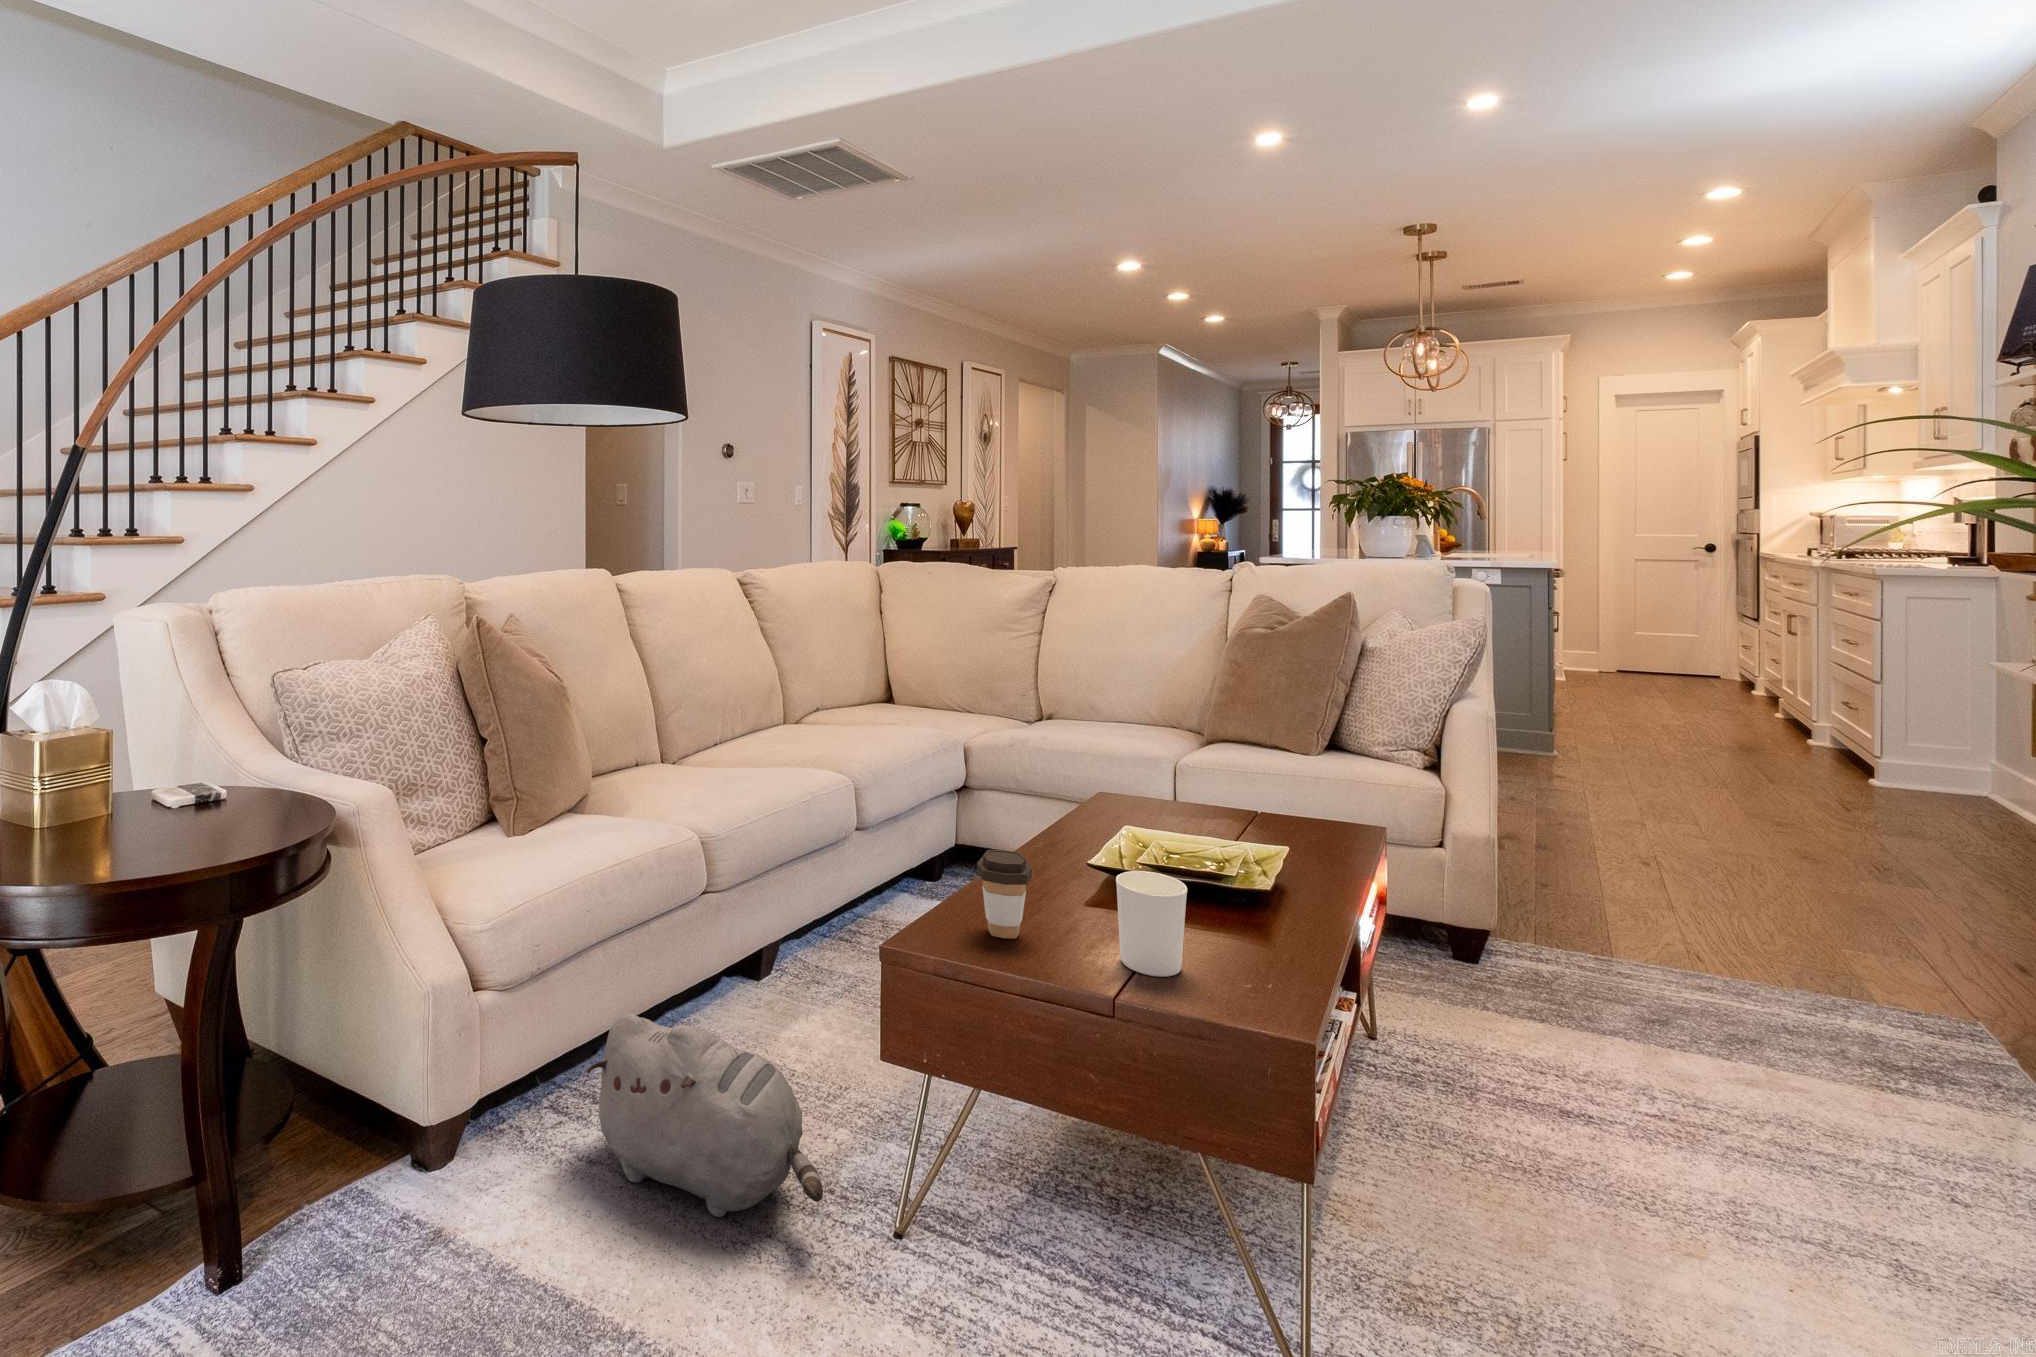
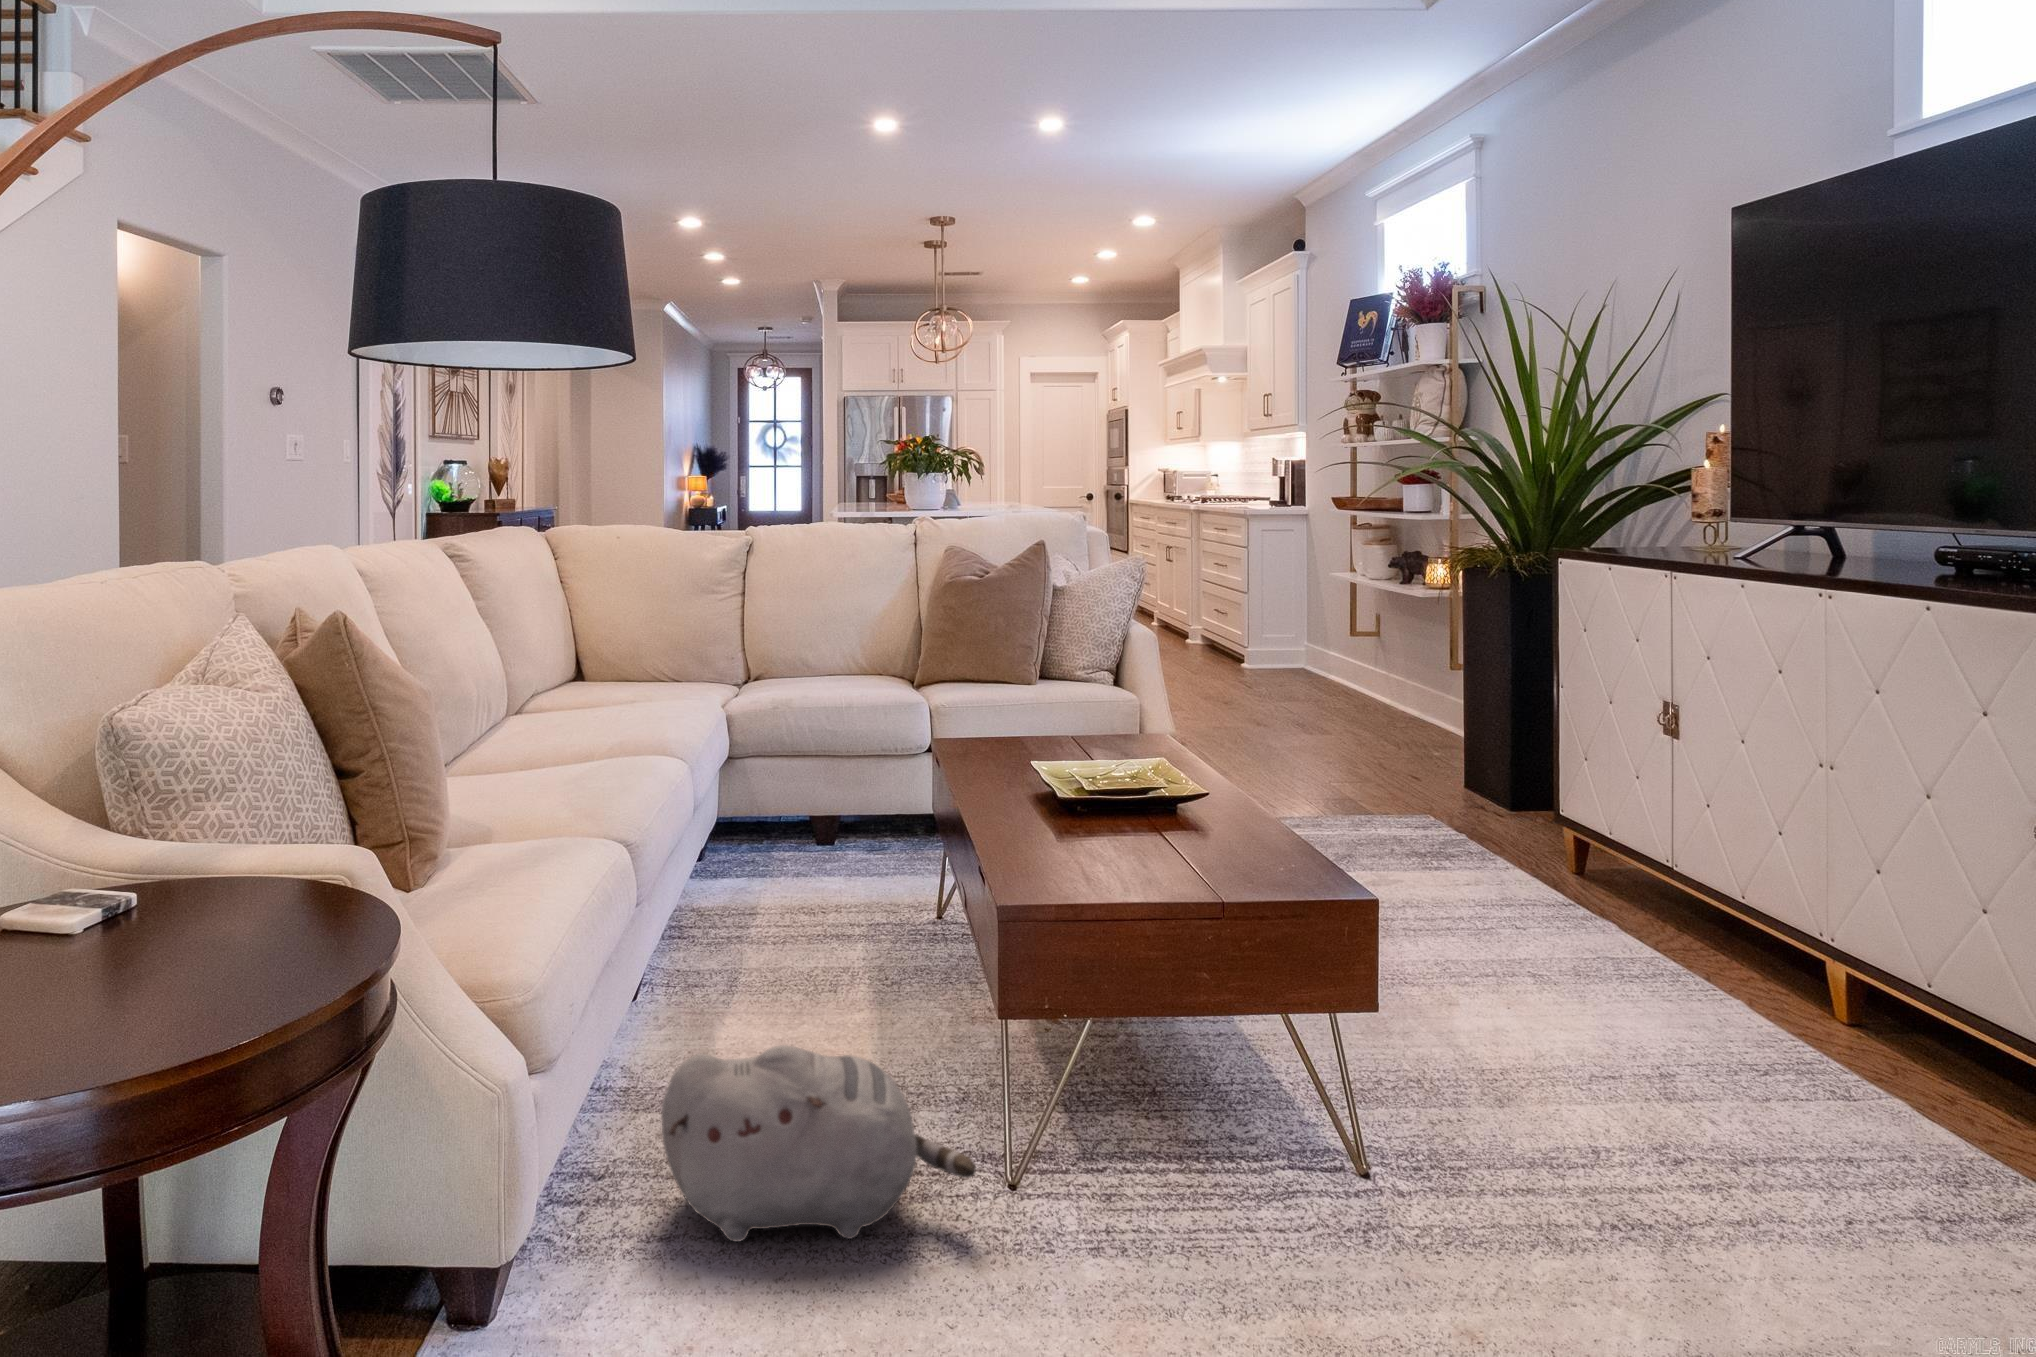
coffee cup: present [977,850,1032,938] -> none [1033,787,1092,871]
candle holder: present [1116,871,1187,977] -> none [1167,781,1233,871]

